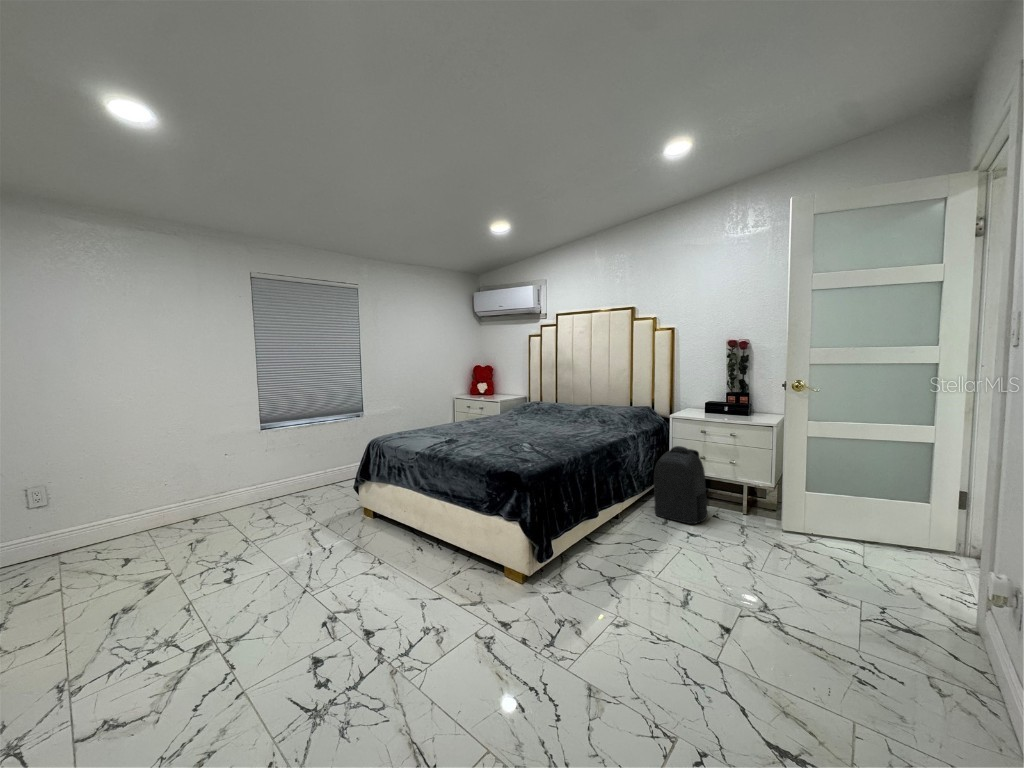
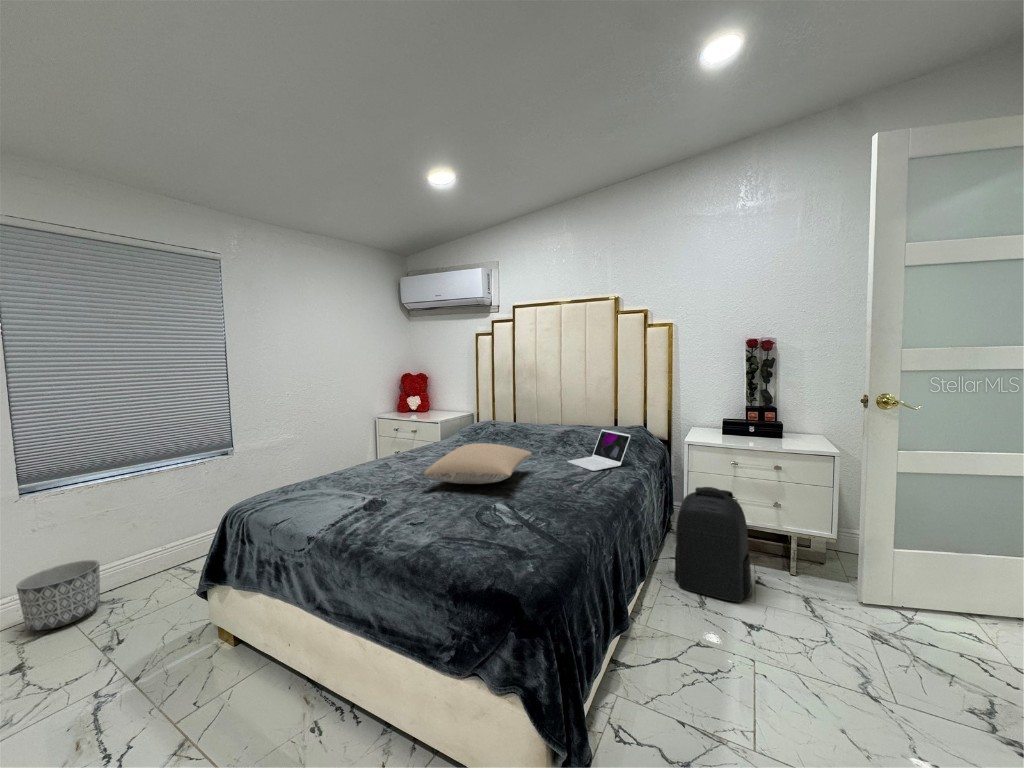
laptop: none [582,406,625,432] -> present [568,430,630,471]
pillow: none [481,410,554,434] -> present [424,443,532,484]
planter: none [261,471,298,505] -> present [16,560,100,630]

